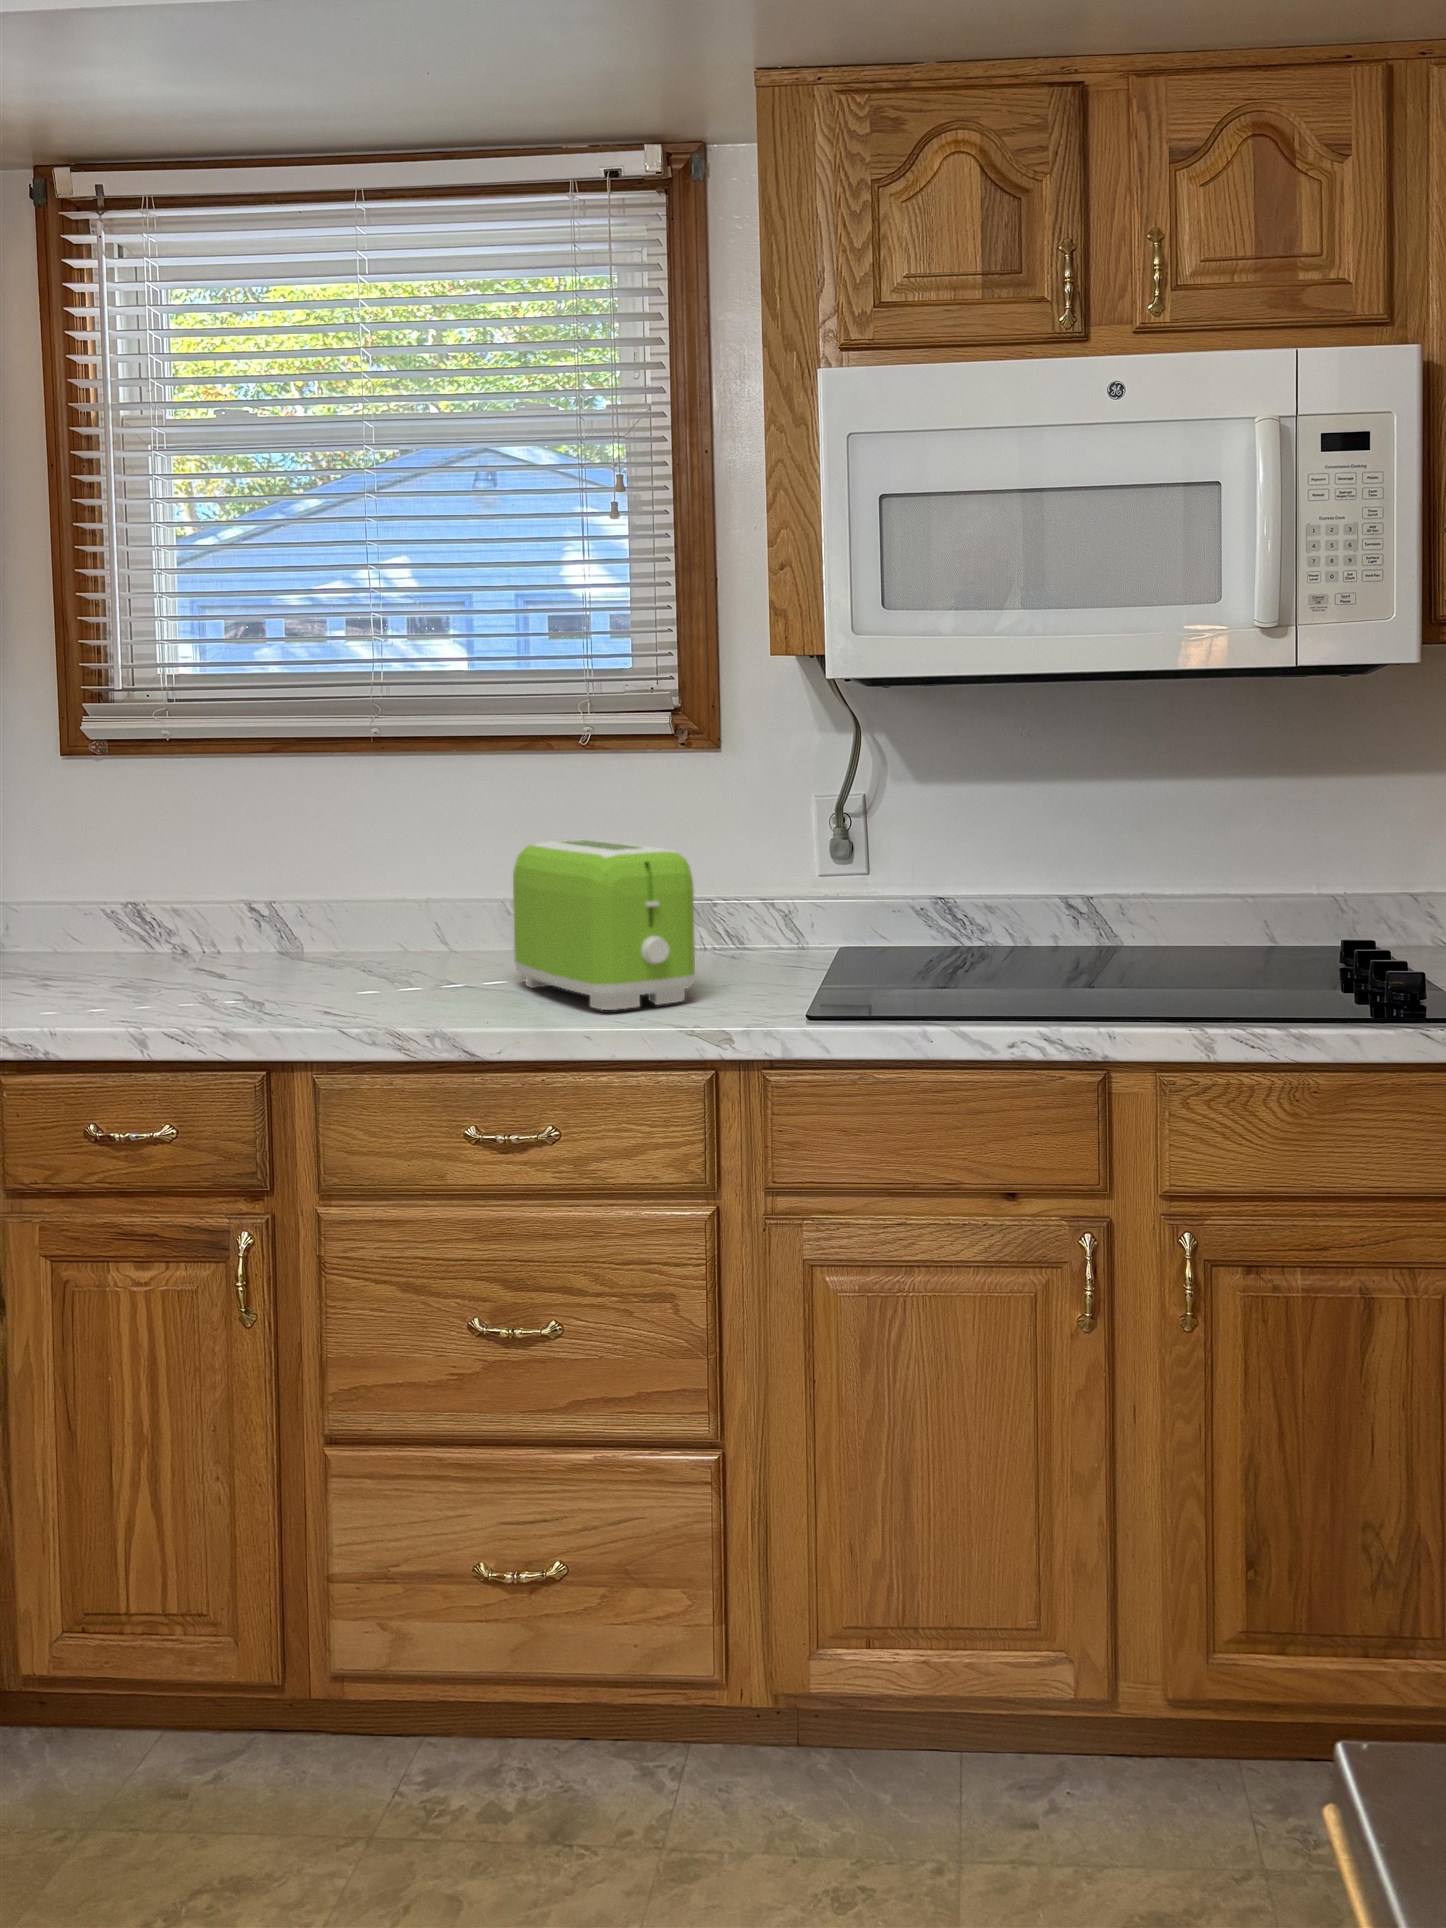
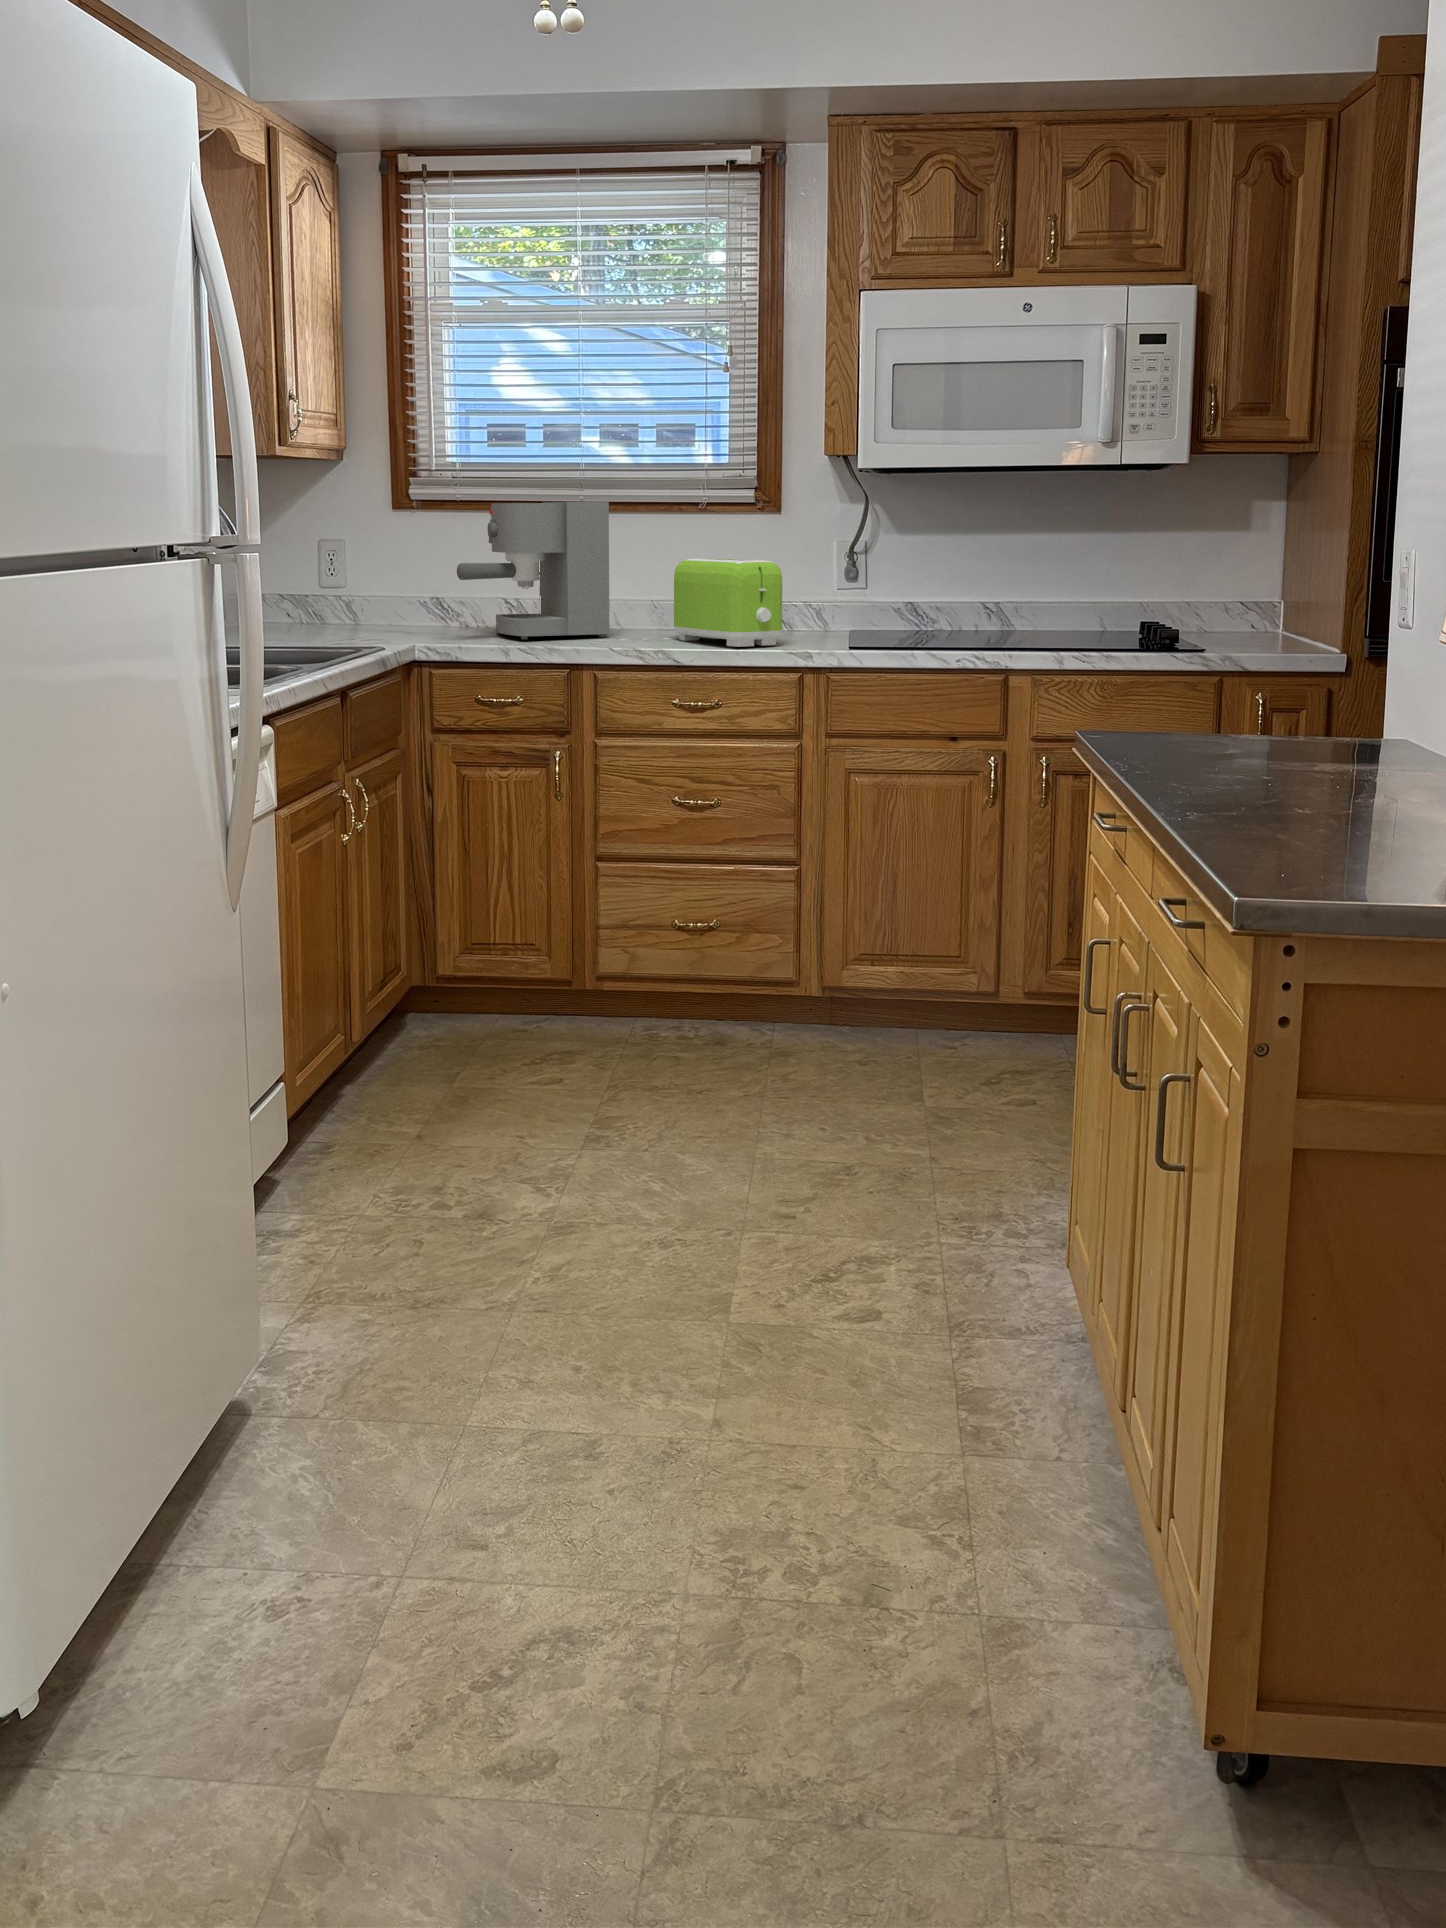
coffee maker: none [123,742,408,991] -> present [457,502,610,639]

